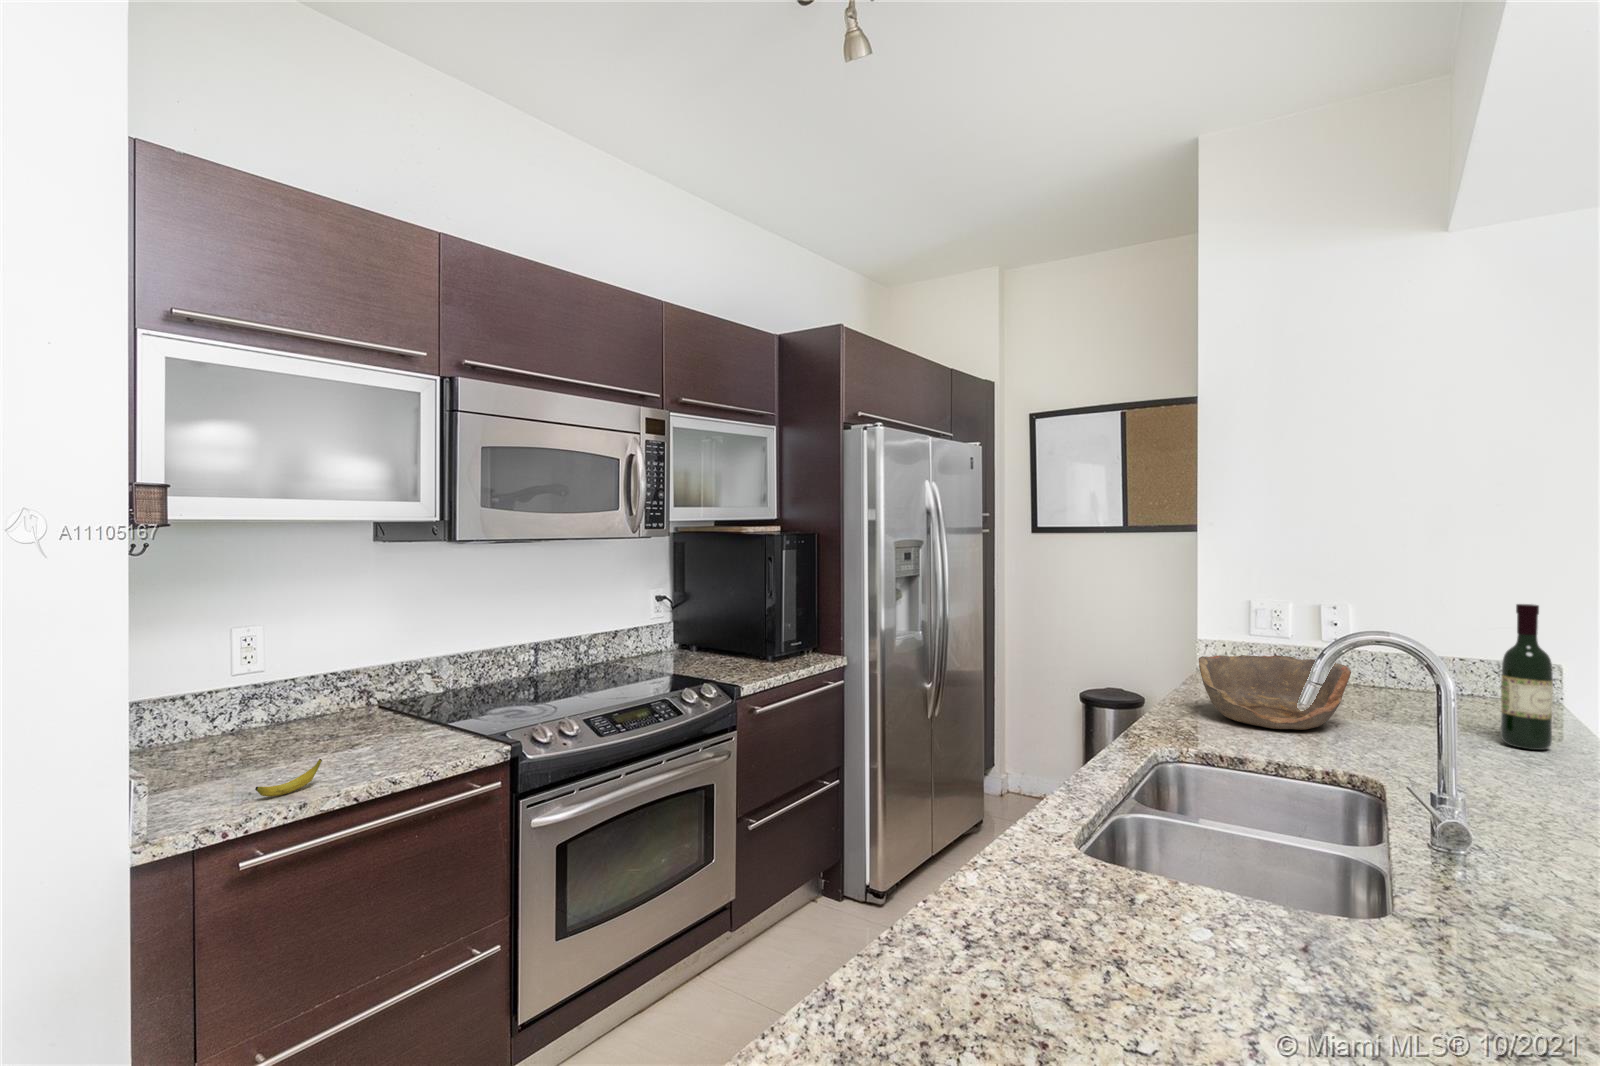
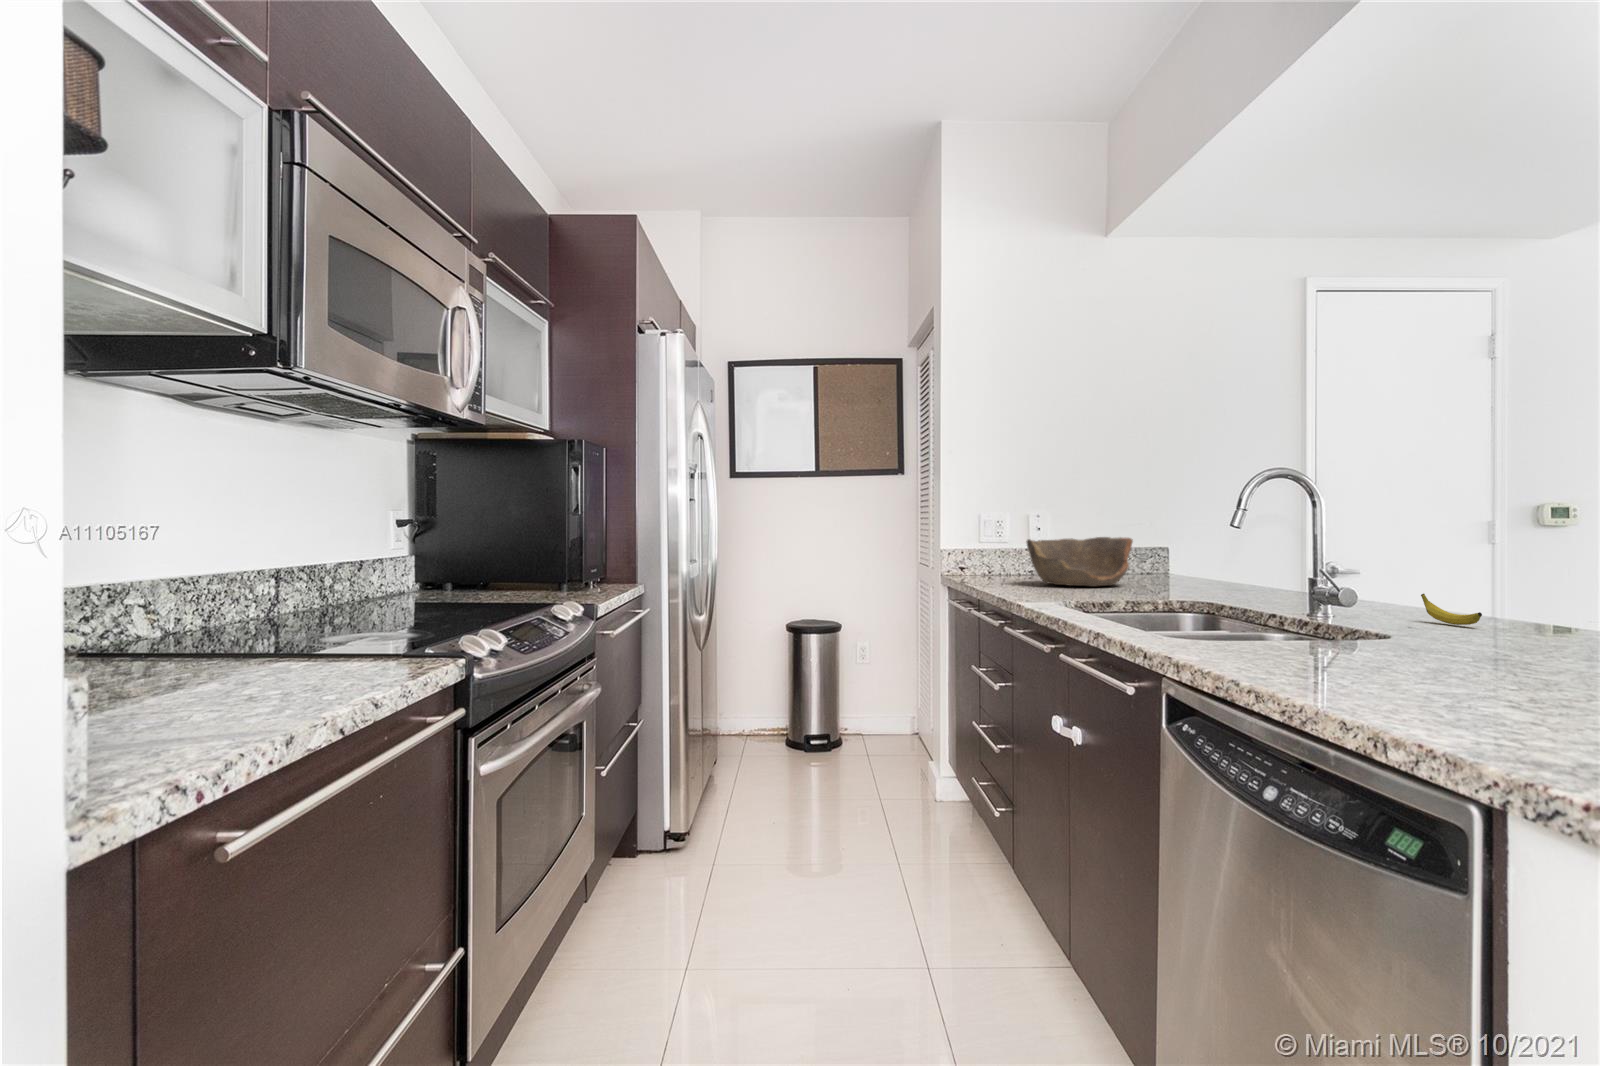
wine bottle: present [1501,604,1553,750] -> none [1207,485,1236,583]
banana: present [255,759,322,796] -> present [1421,594,1482,625]

